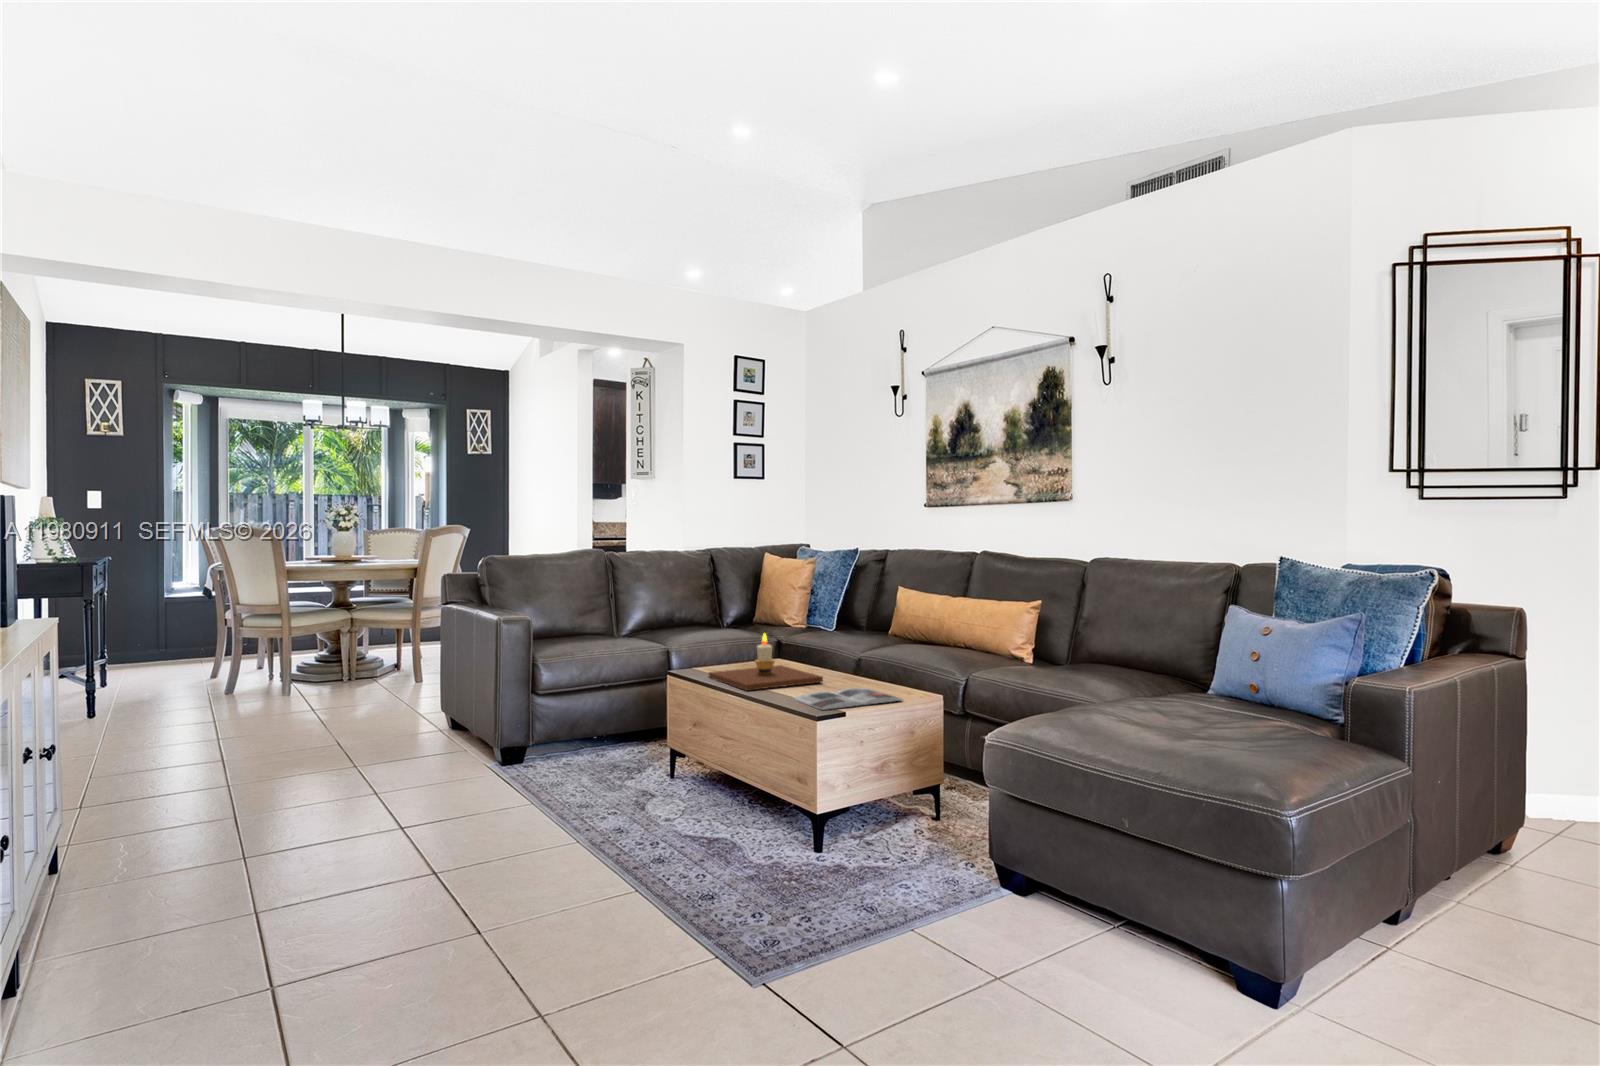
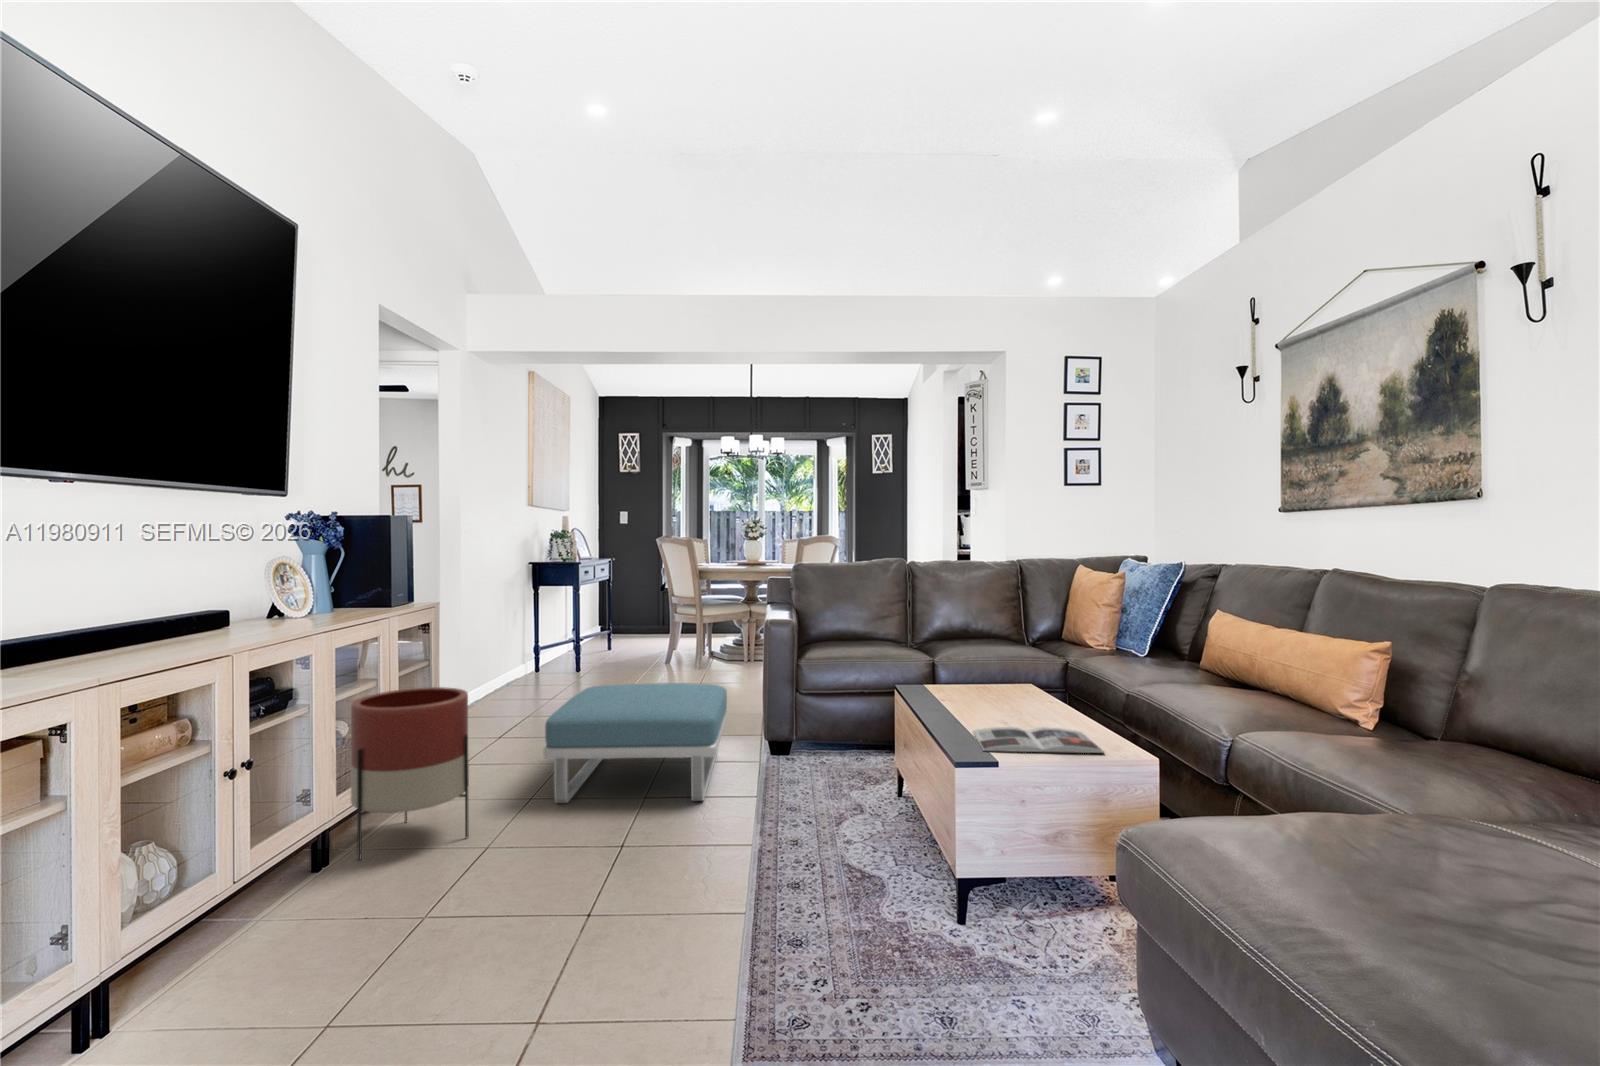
candle: present [709,633,823,691] -> none [926,651,1039,715]
footstool: none [268,698,497,853] -> present [543,683,727,803]
planter: none [52,725,229,958] -> present [351,687,469,860]

